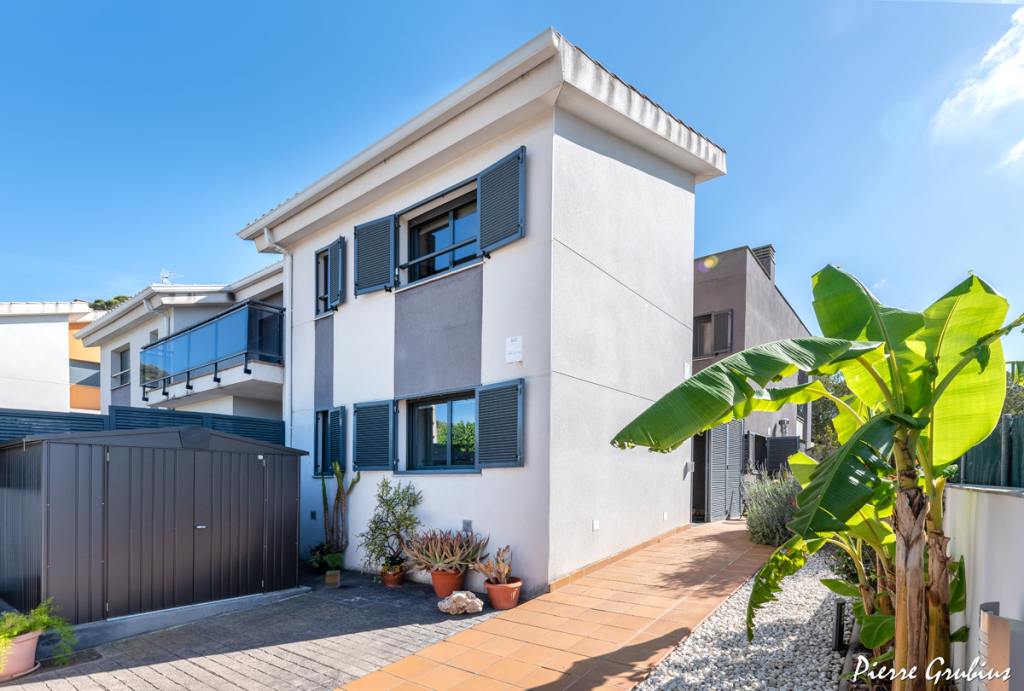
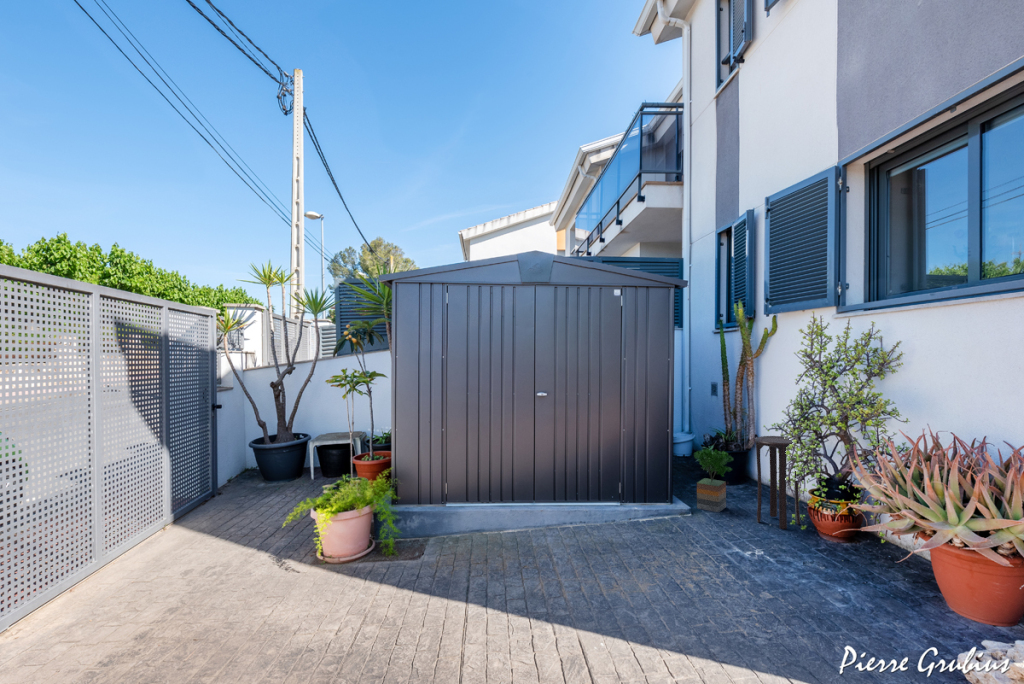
stool: none [358,540,380,588] -> present [755,436,800,529]

